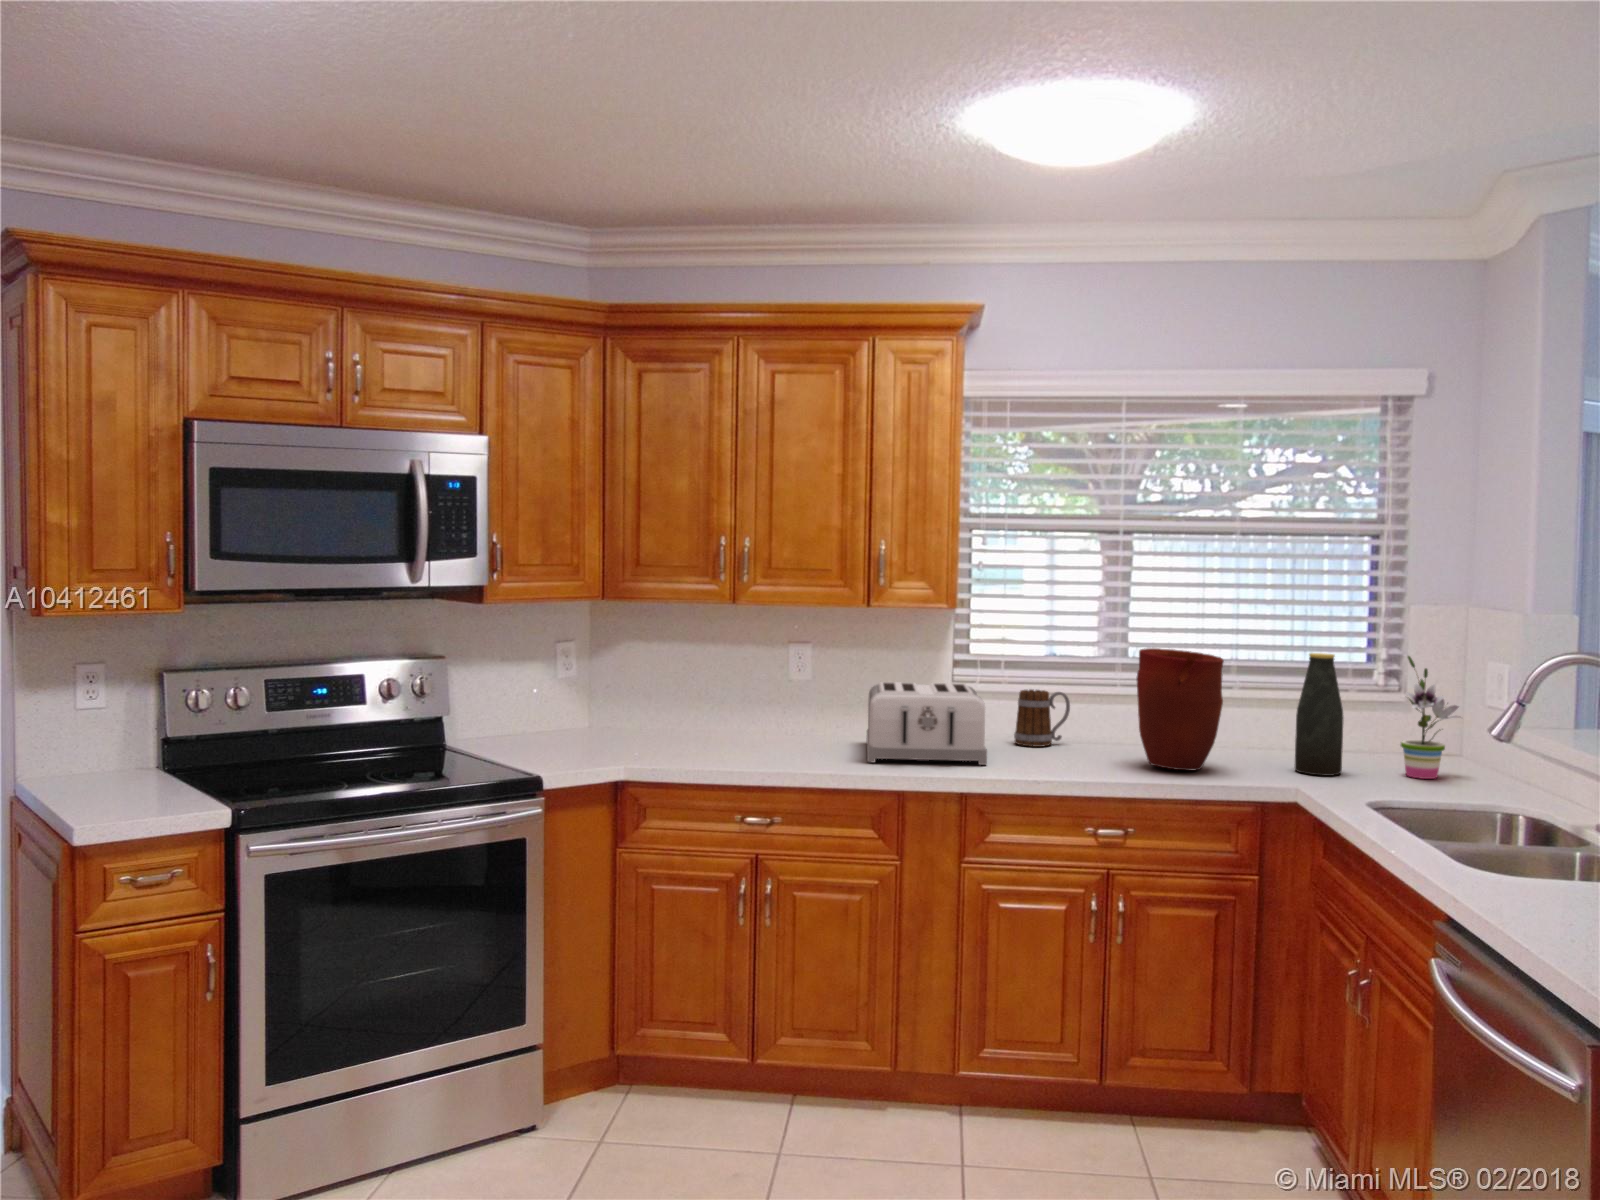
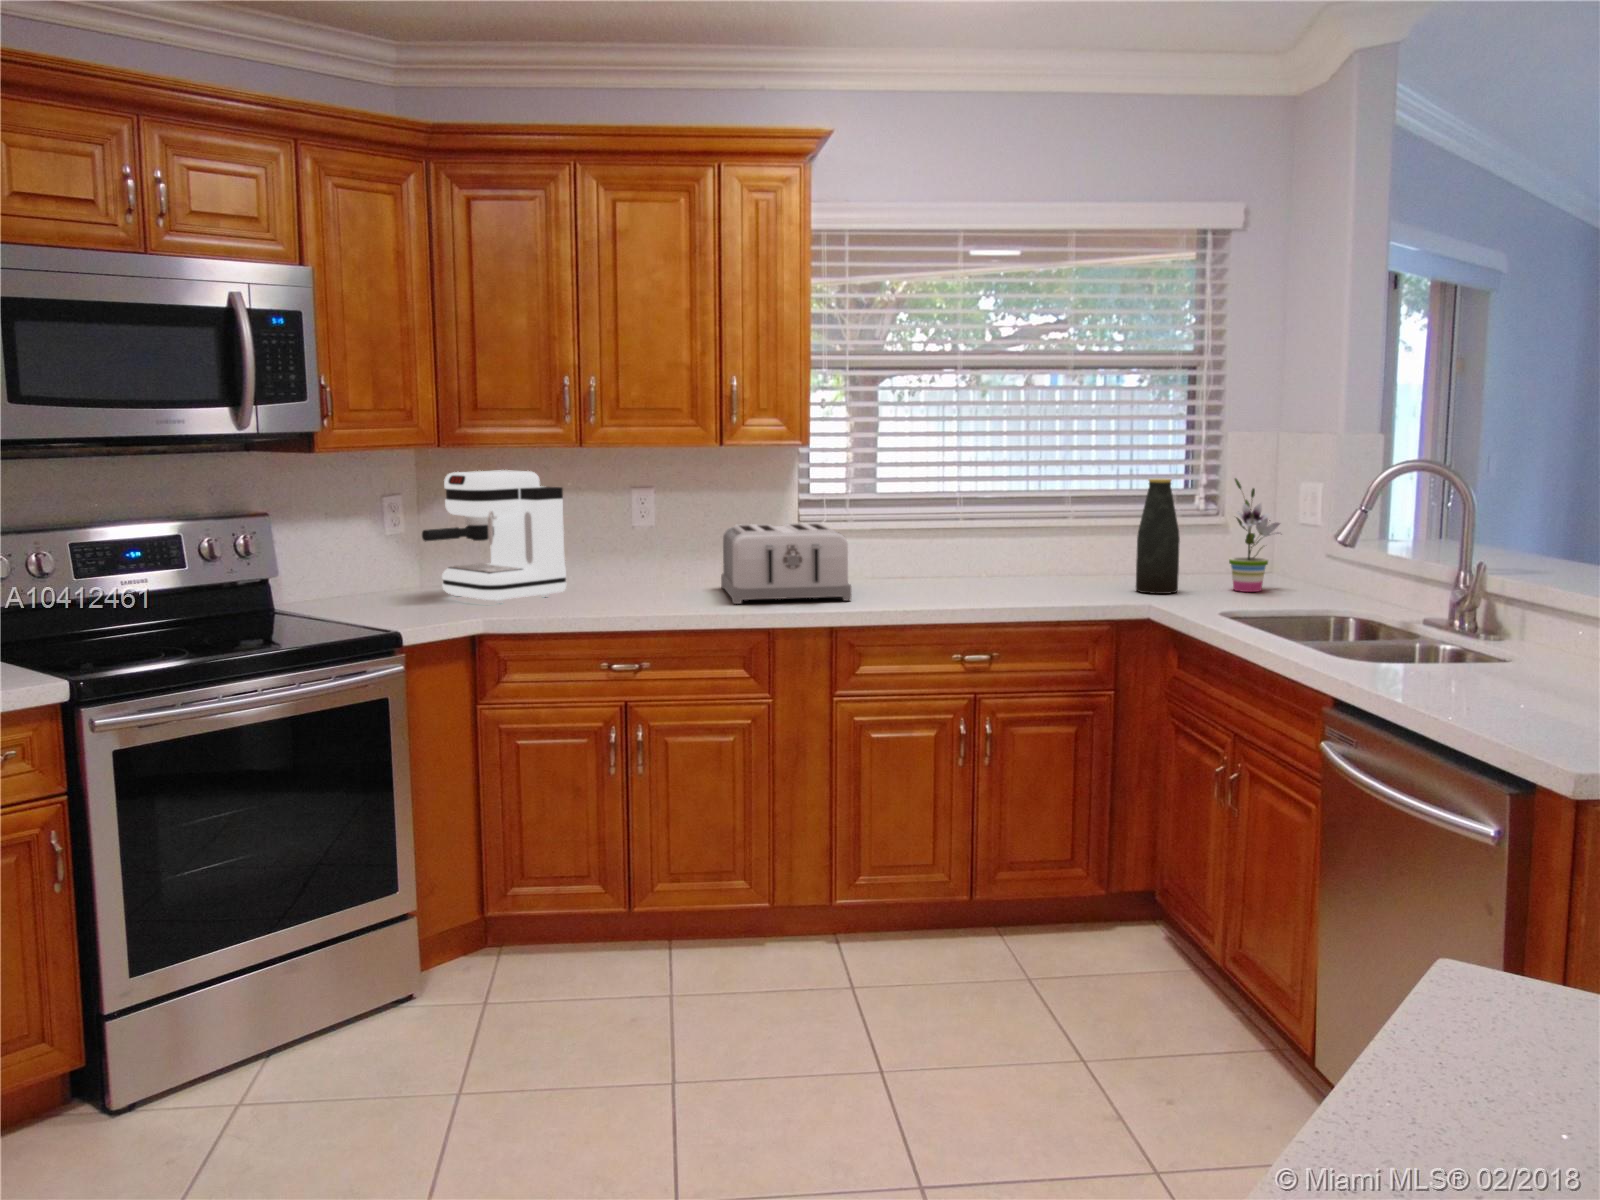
coffee maker: none [581,621,715,748] -> present [422,470,566,603]
vase: present [1137,648,1224,770] -> none [990,480,1073,595]
mug: present [1014,690,1070,747] -> none [865,528,919,583]

